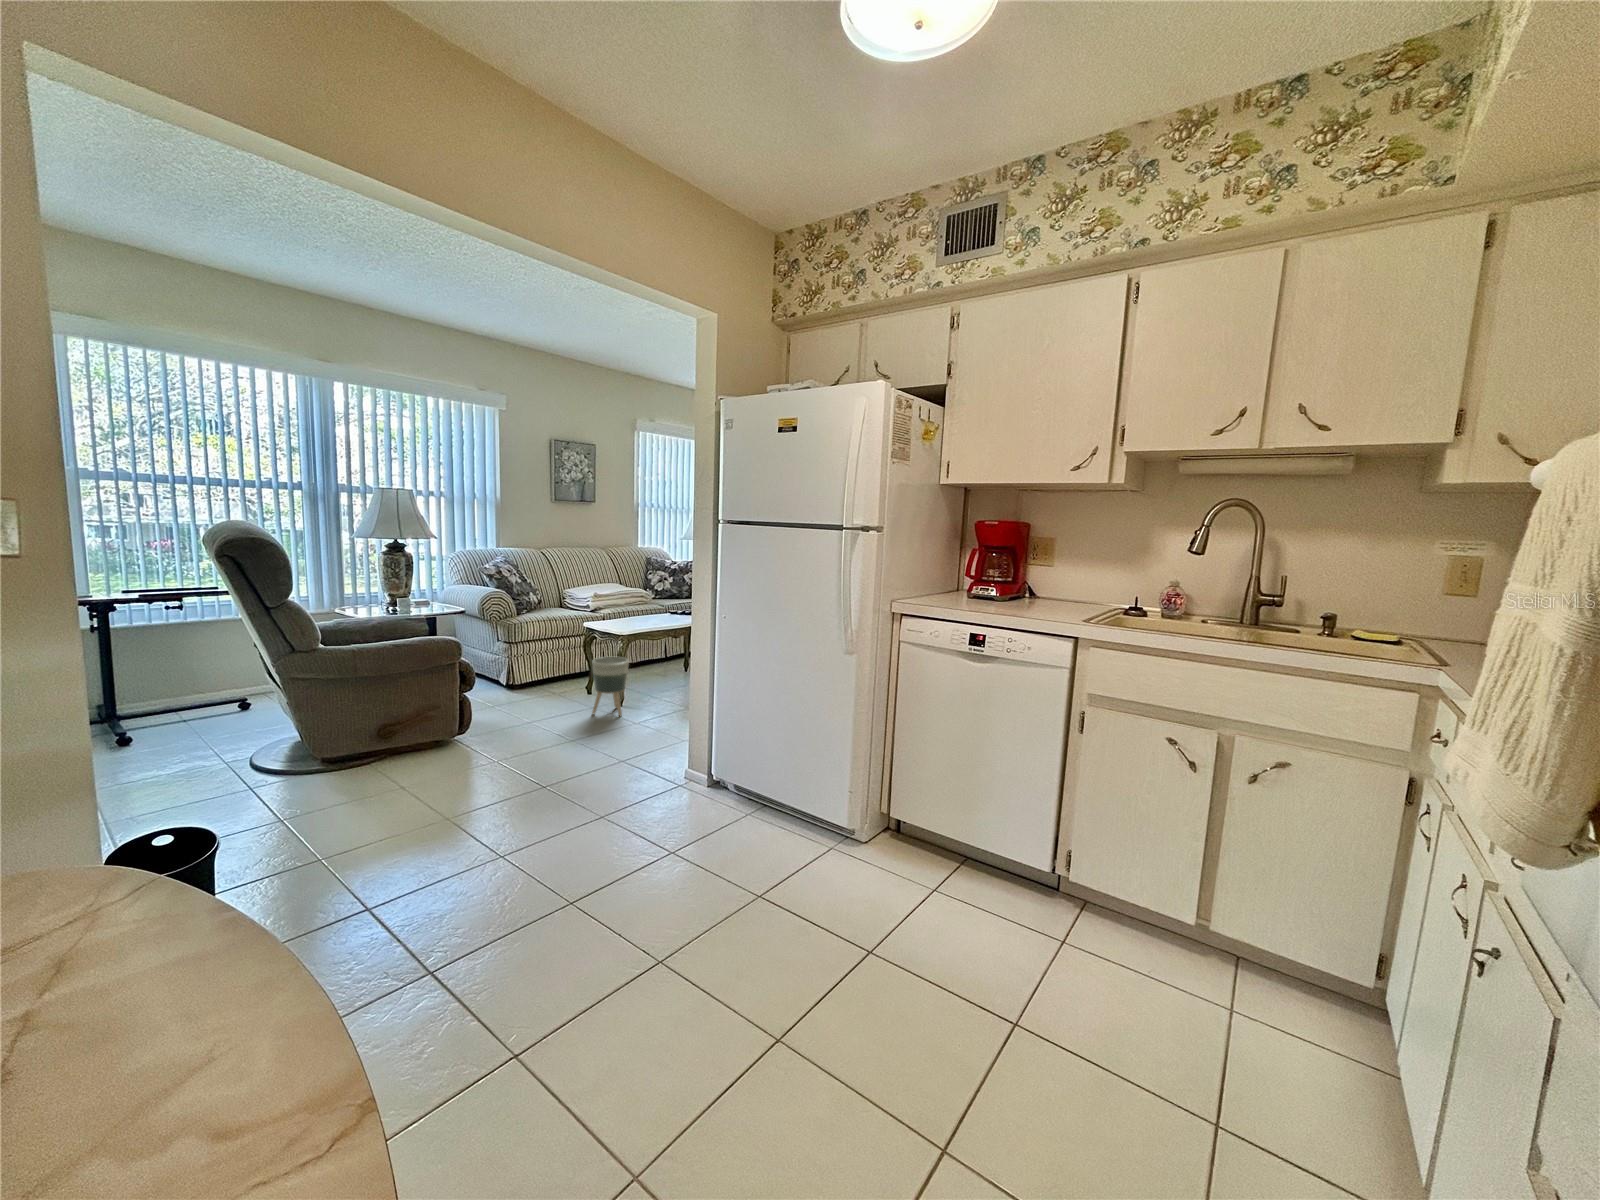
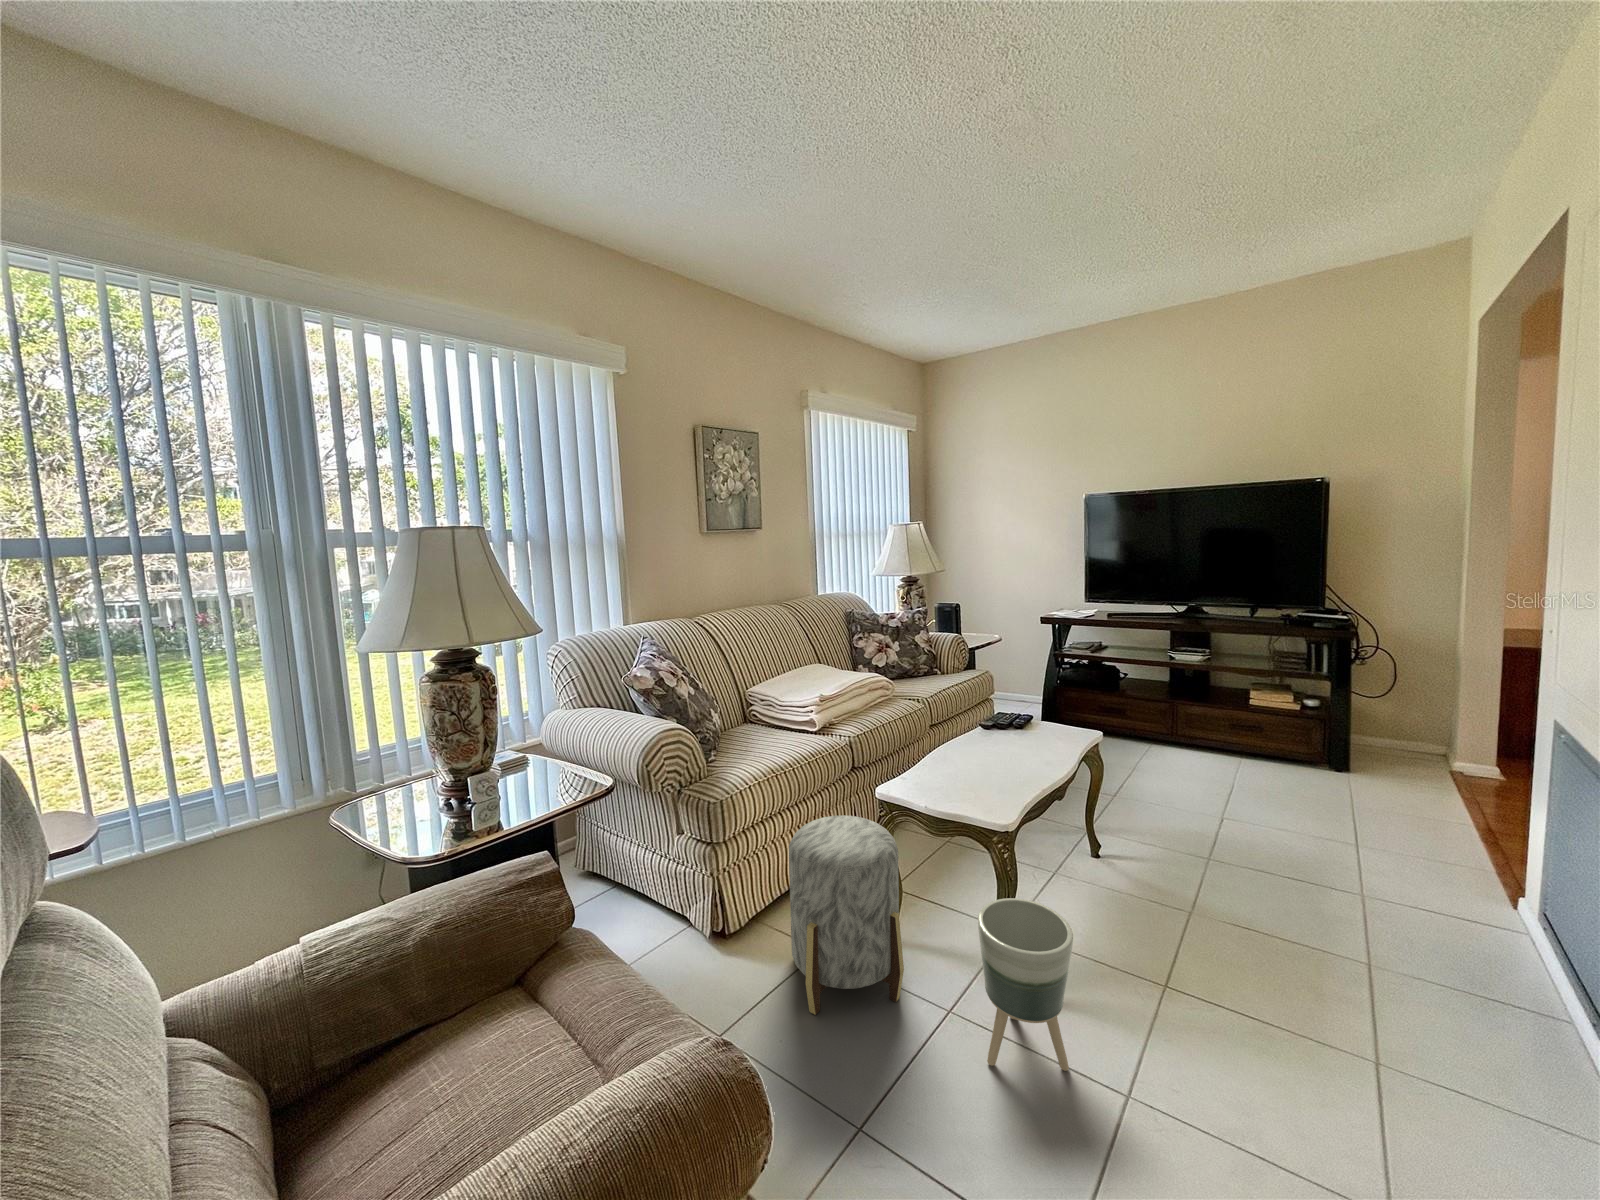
stool: none [532,630,585,704] -> present [789,815,904,1015]

